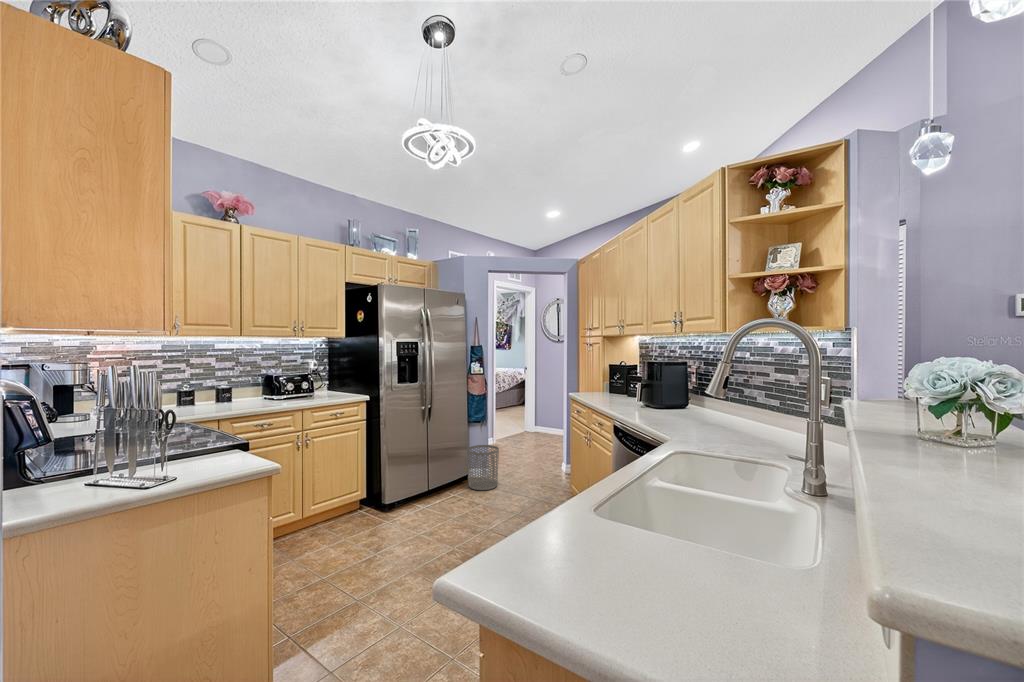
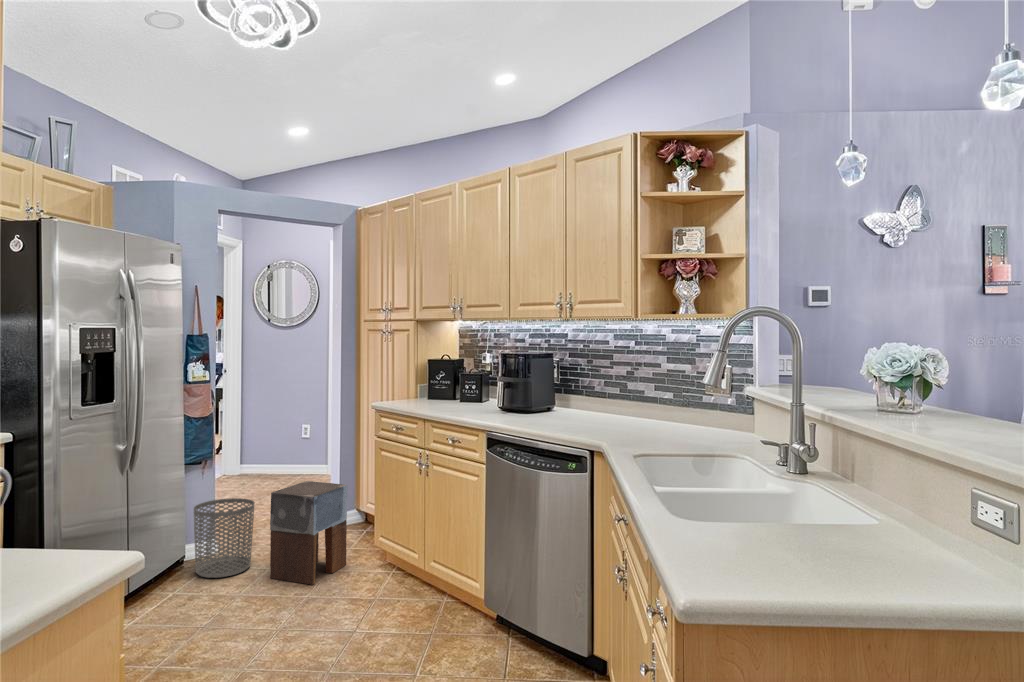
stool: none [499,441,546,506] -> present [270,481,347,585]

